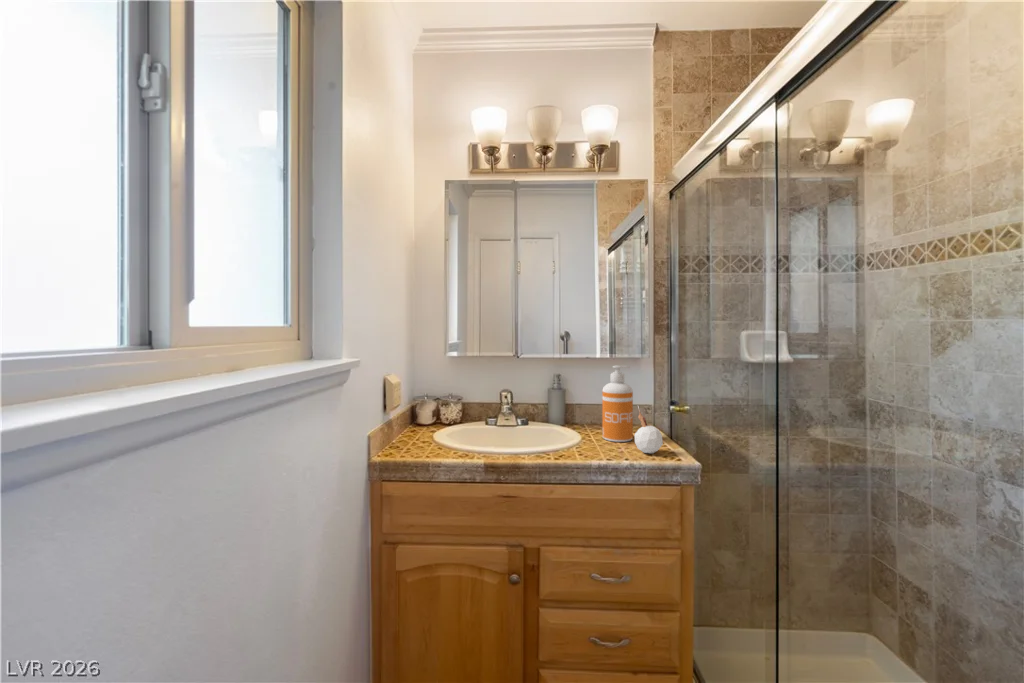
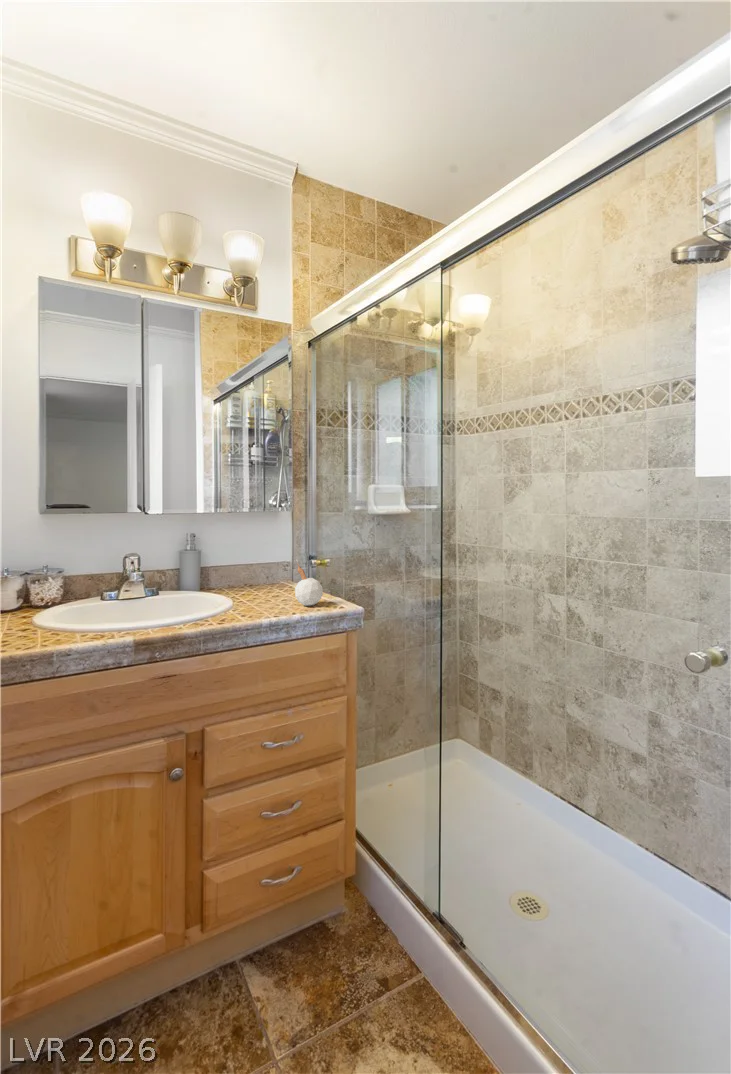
soap dispenser: present [602,366,633,442] -> none [252,520,286,601]

